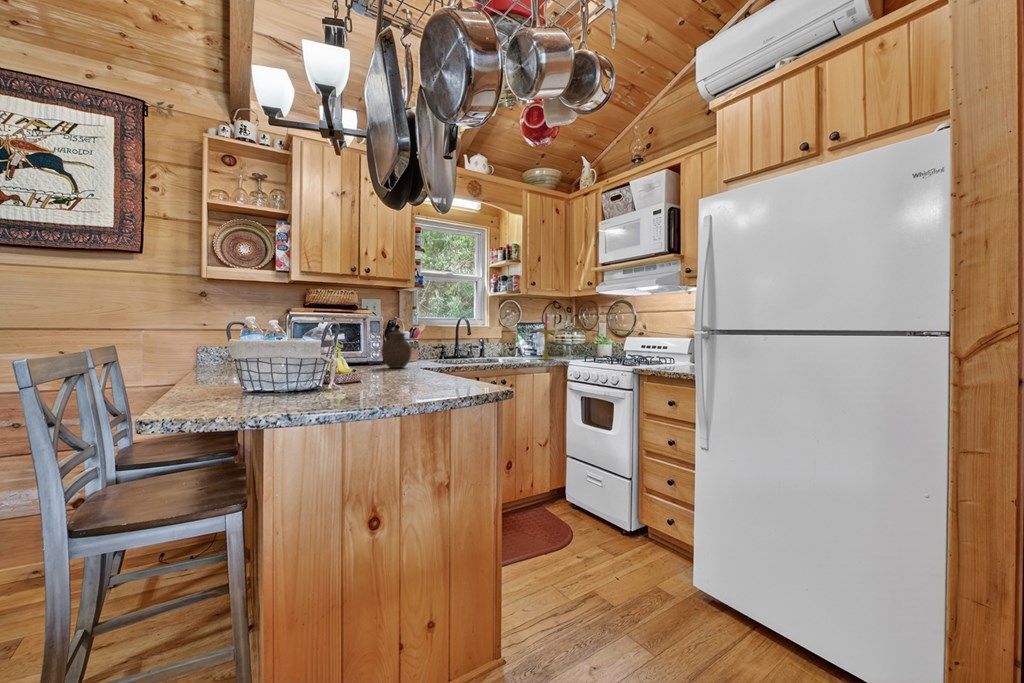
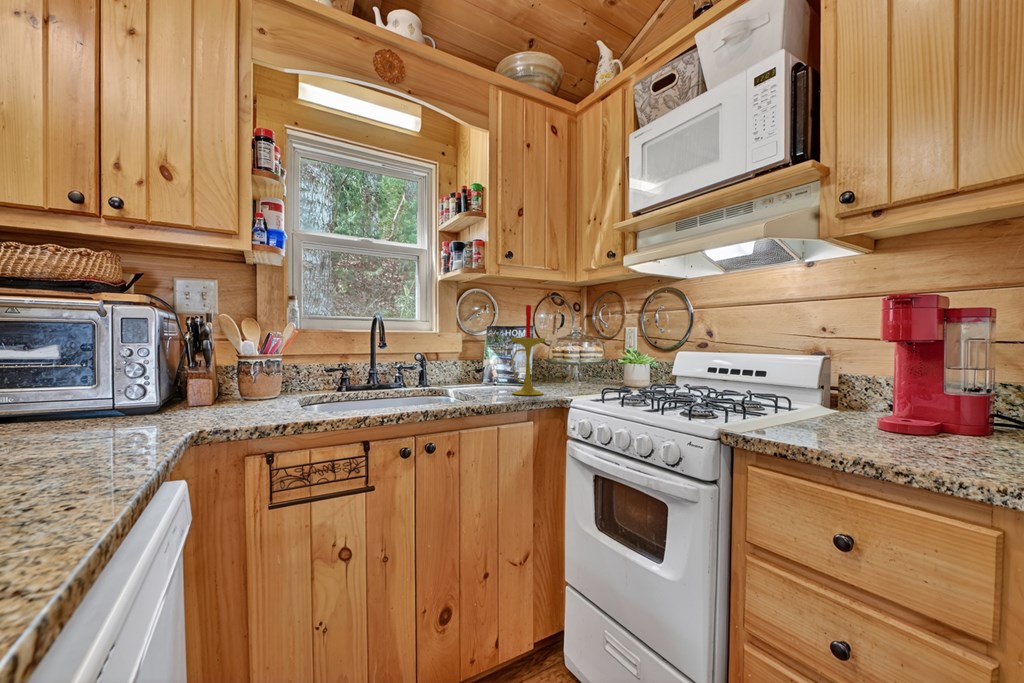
jar: present [381,329,411,368] -> none [90,333,182,432]

